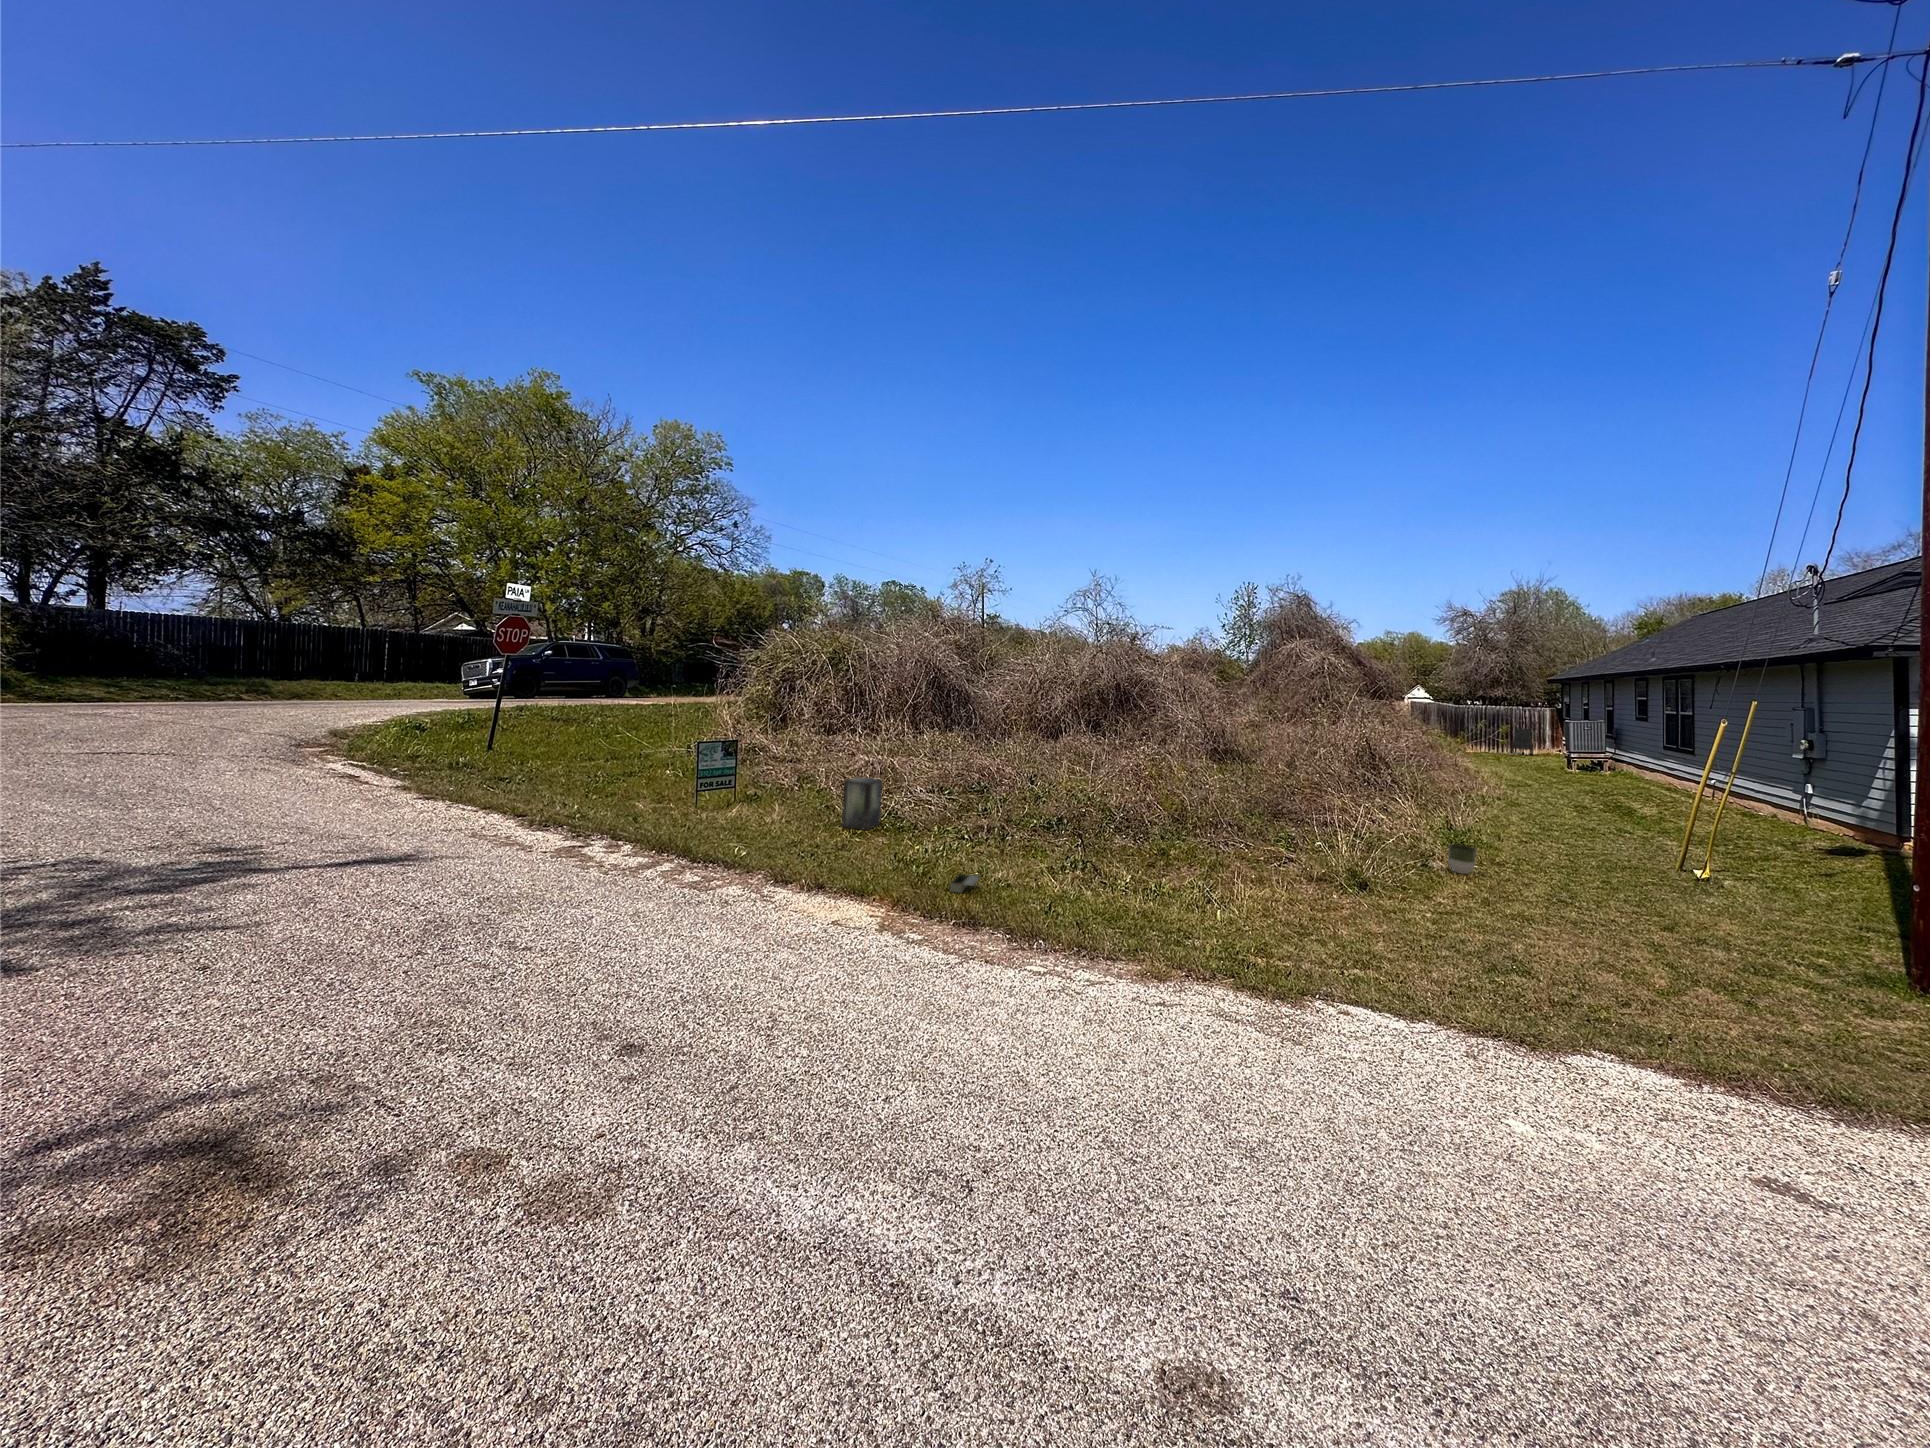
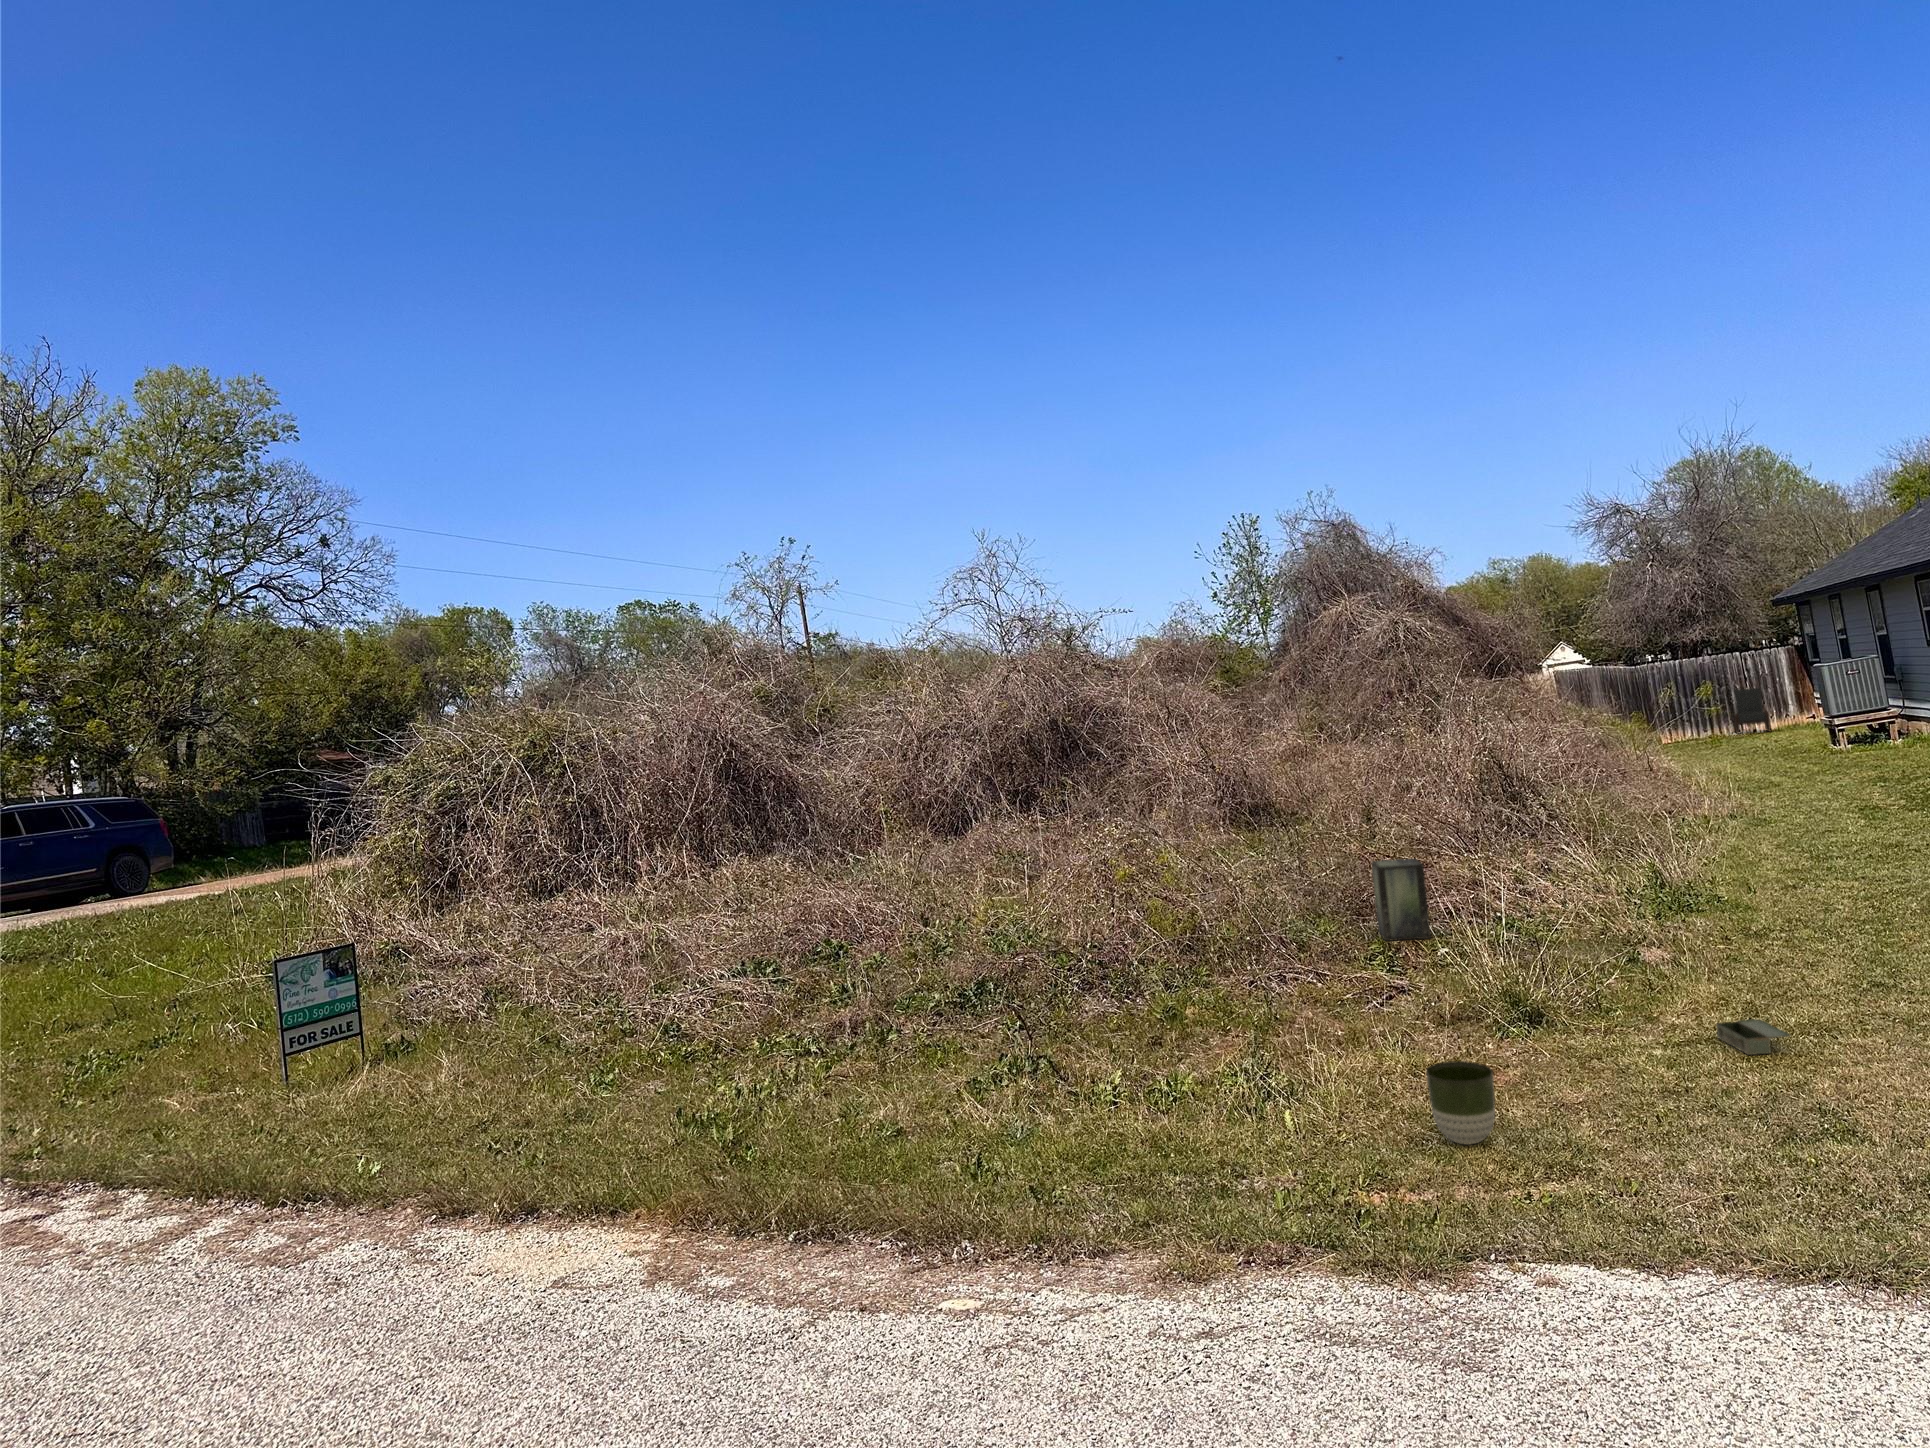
storage box: present [842,777,883,830] -> present [1371,858,1431,941]
planter: present [1448,844,1477,874] -> present [1426,1061,1495,1145]
toolbox: present [950,874,980,893] -> present [1716,1019,1790,1055]

